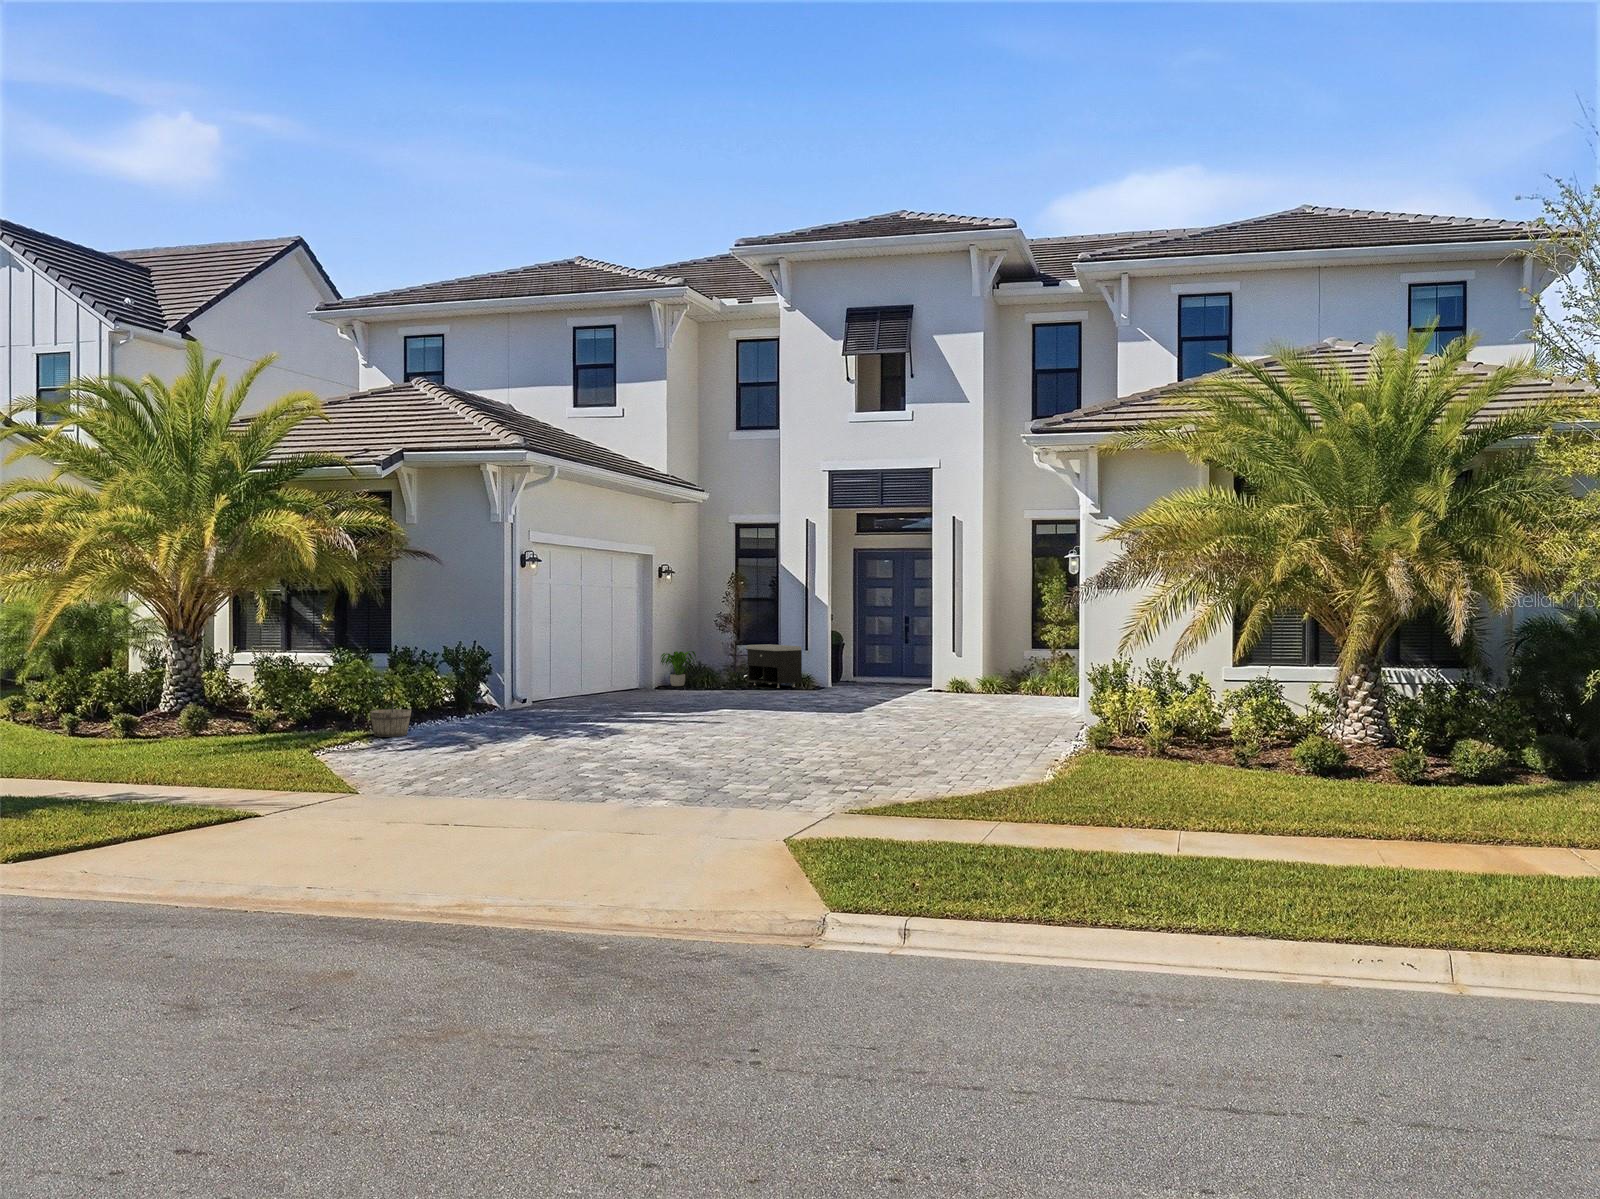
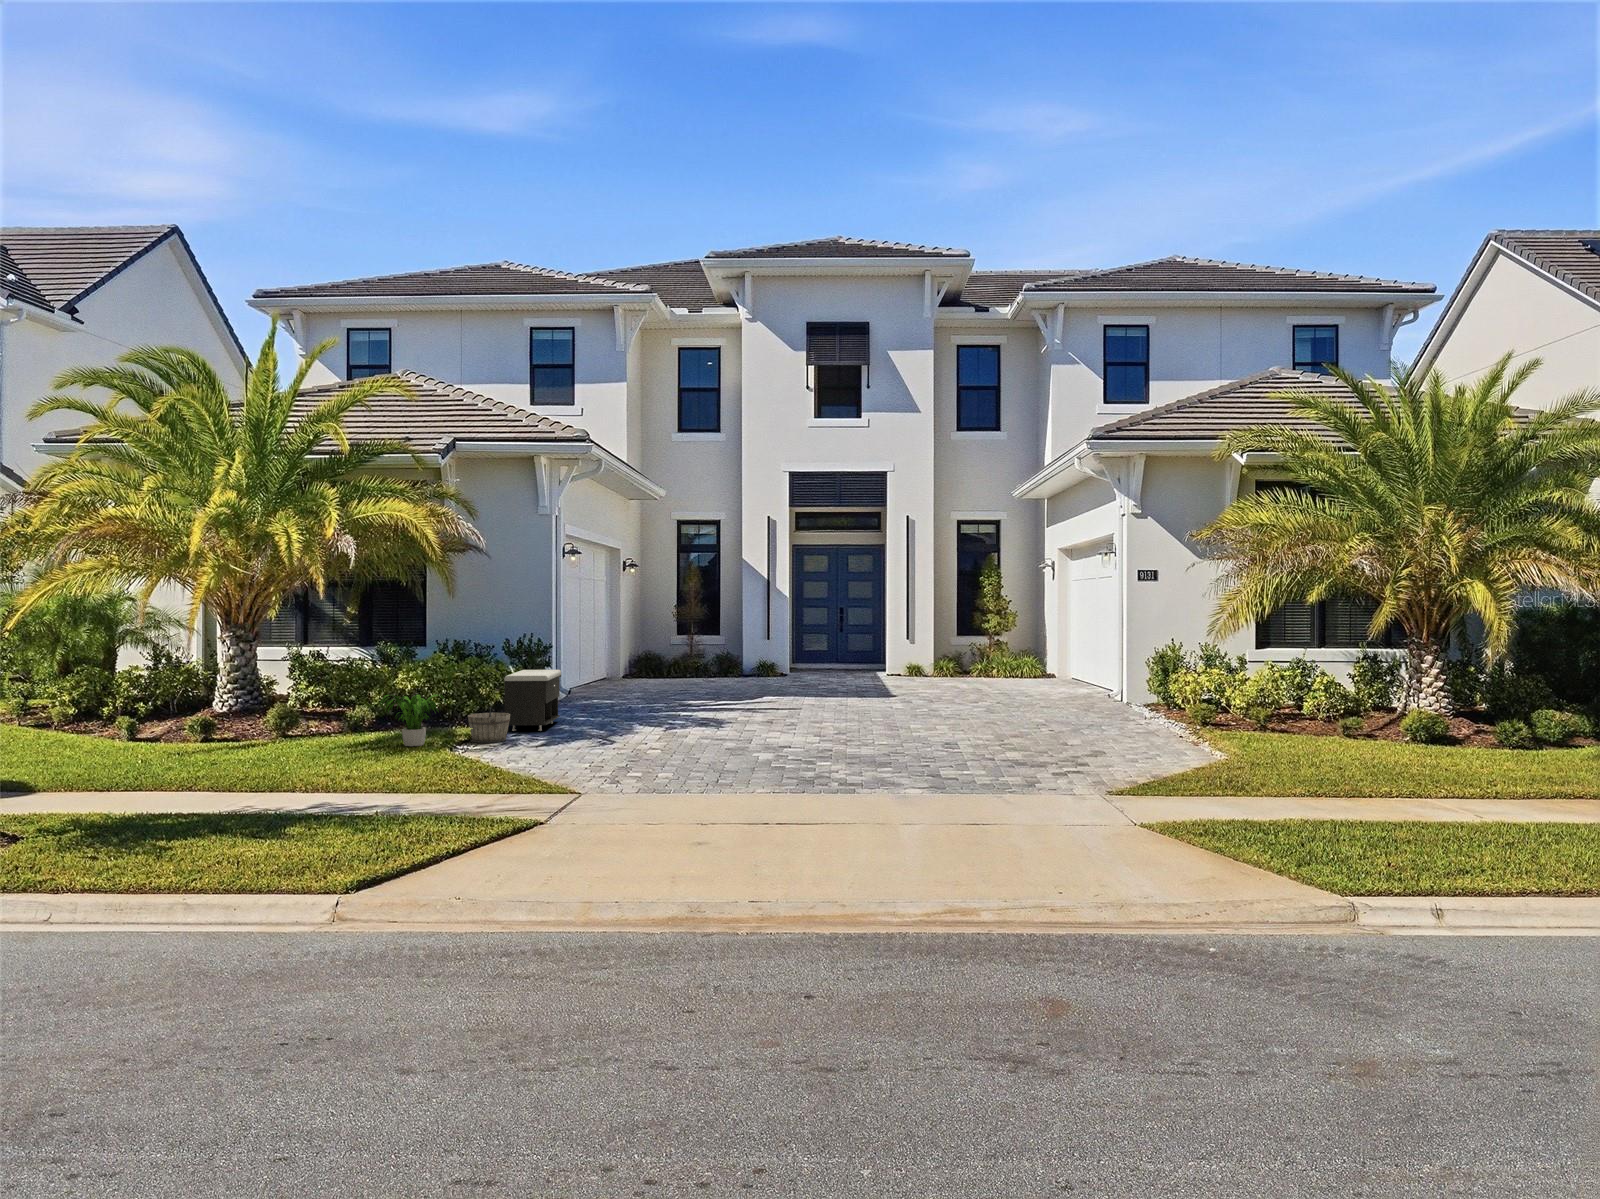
storage bench: present [746,644,802,688] -> present [504,670,561,731]
potted plant: present [661,651,696,686] -> present [380,695,446,746]

